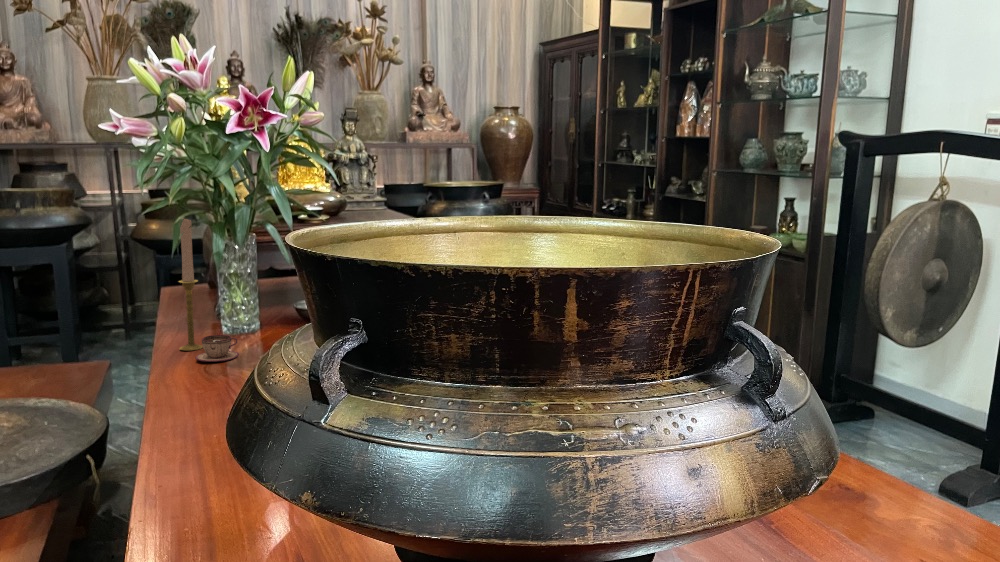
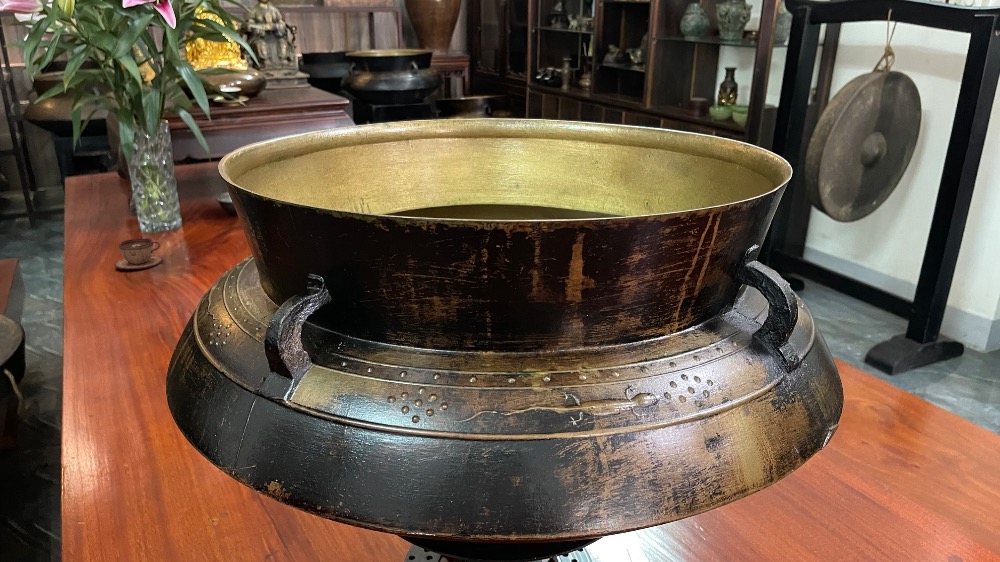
candlestick: present [179,219,203,350] -> none [77,106,122,256]

